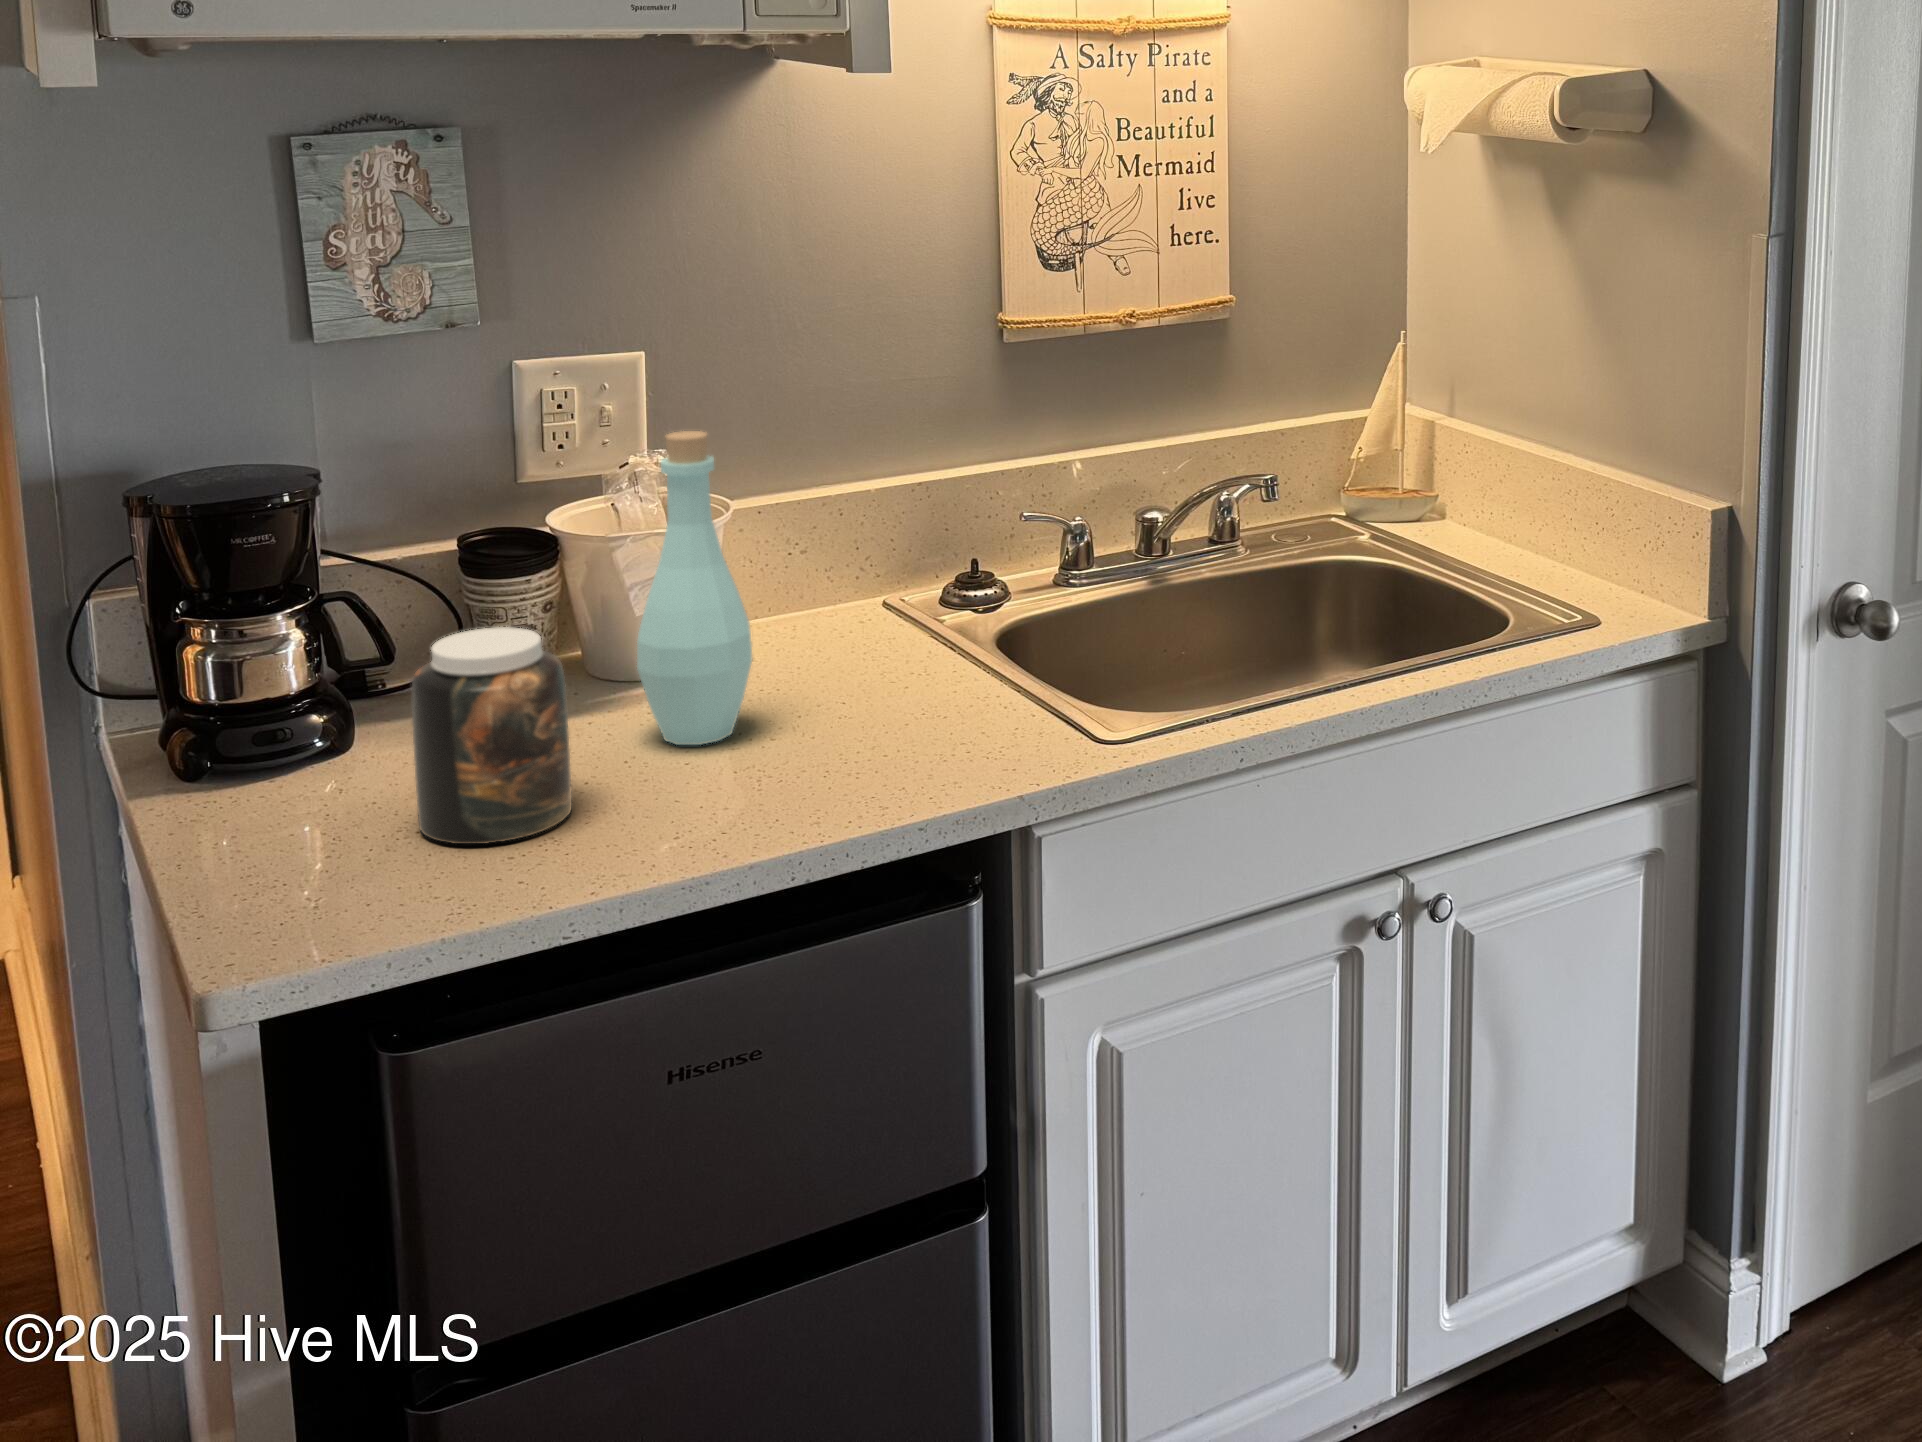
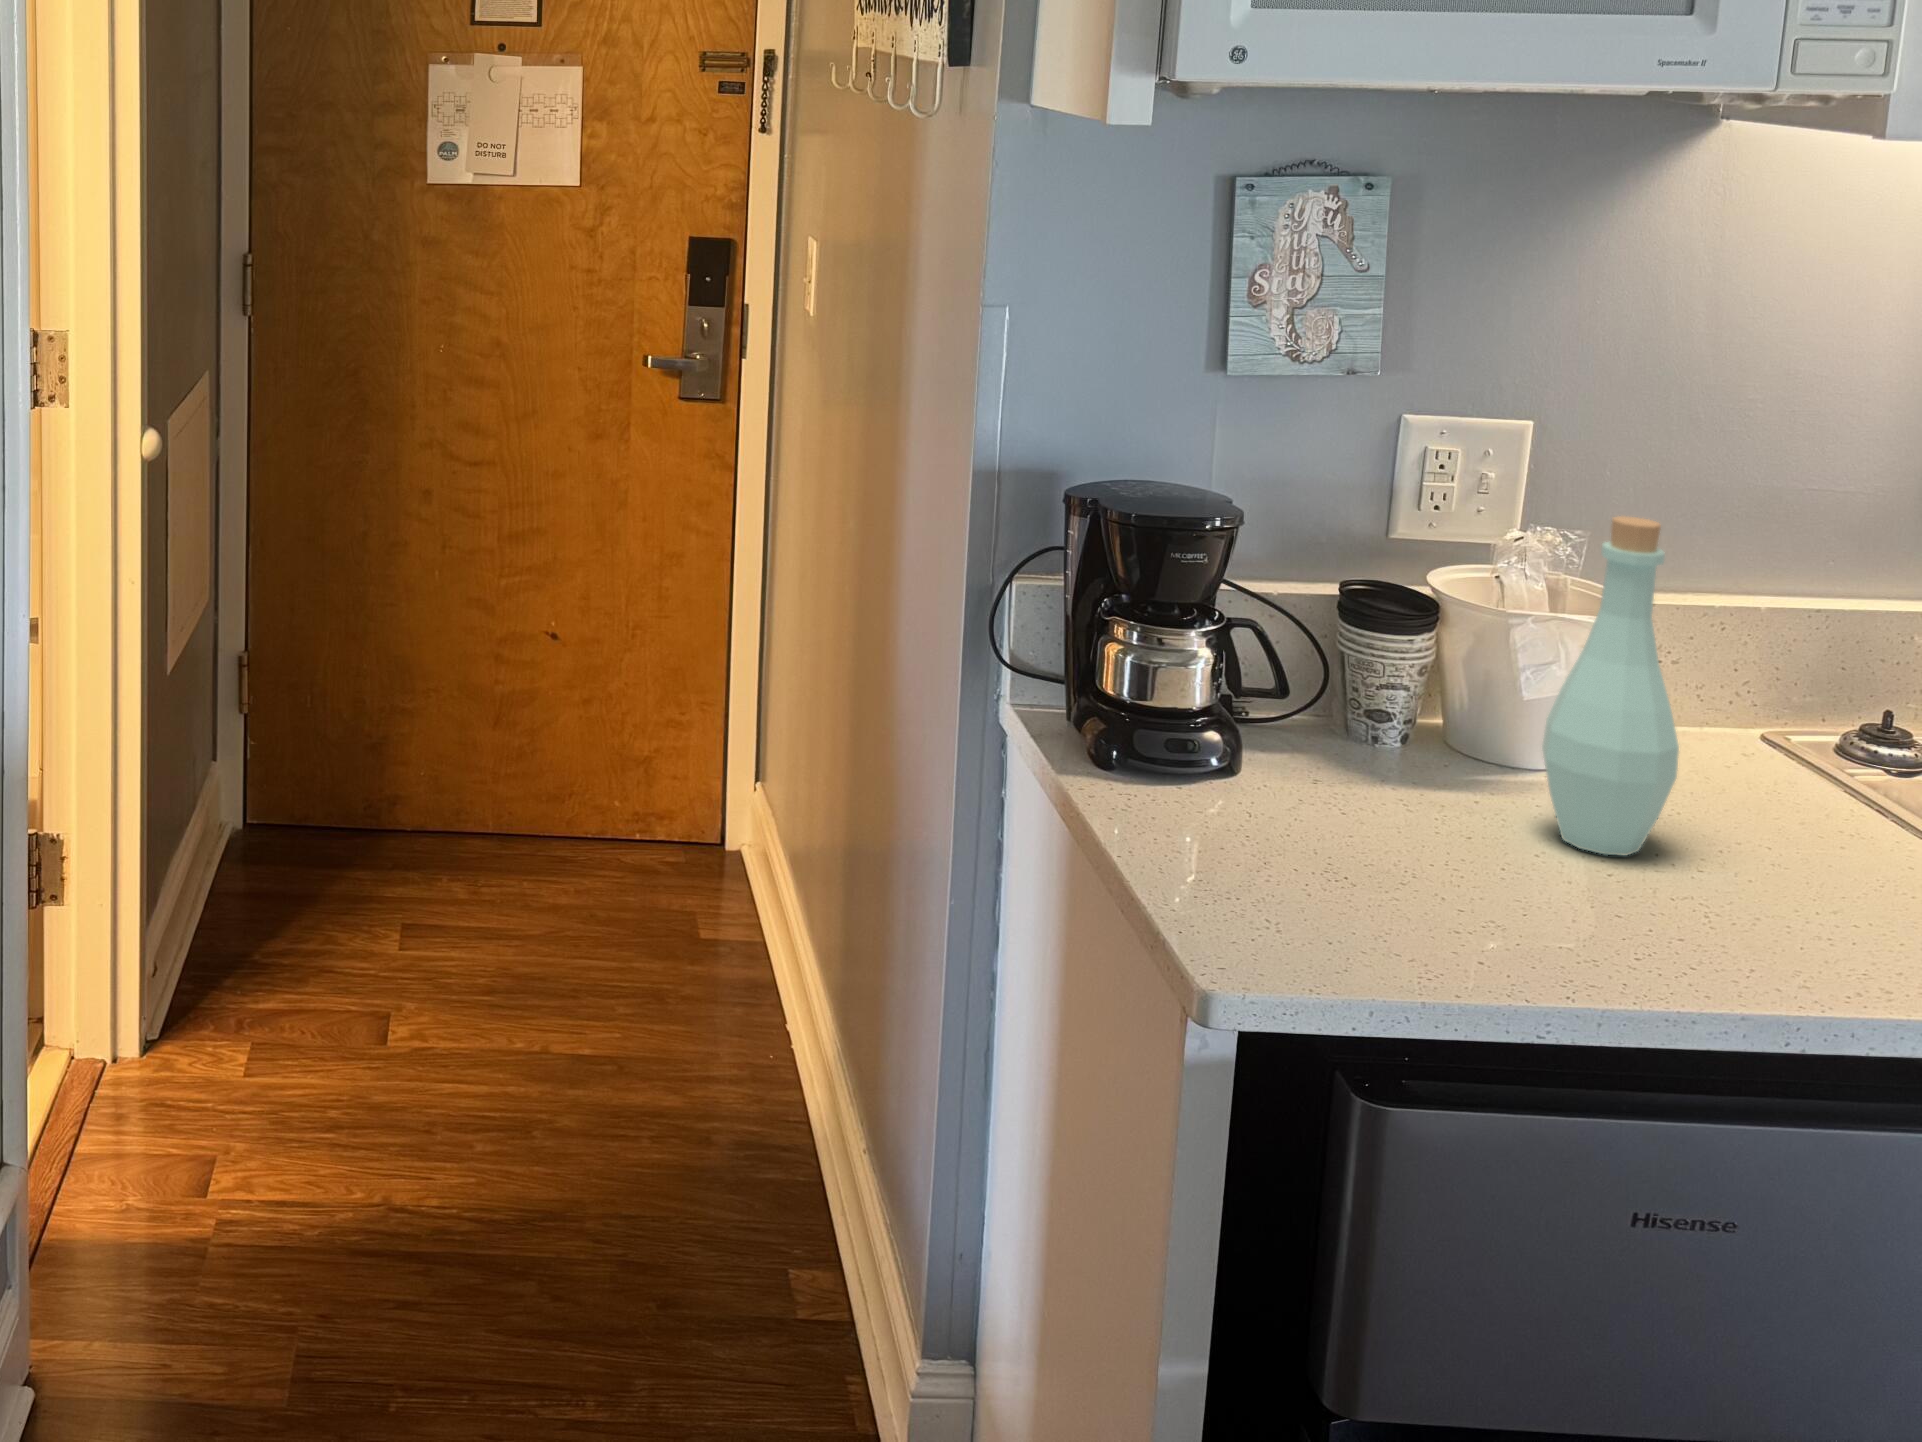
jar: present [412,627,572,844] -> none [1334,684,1503,907]

